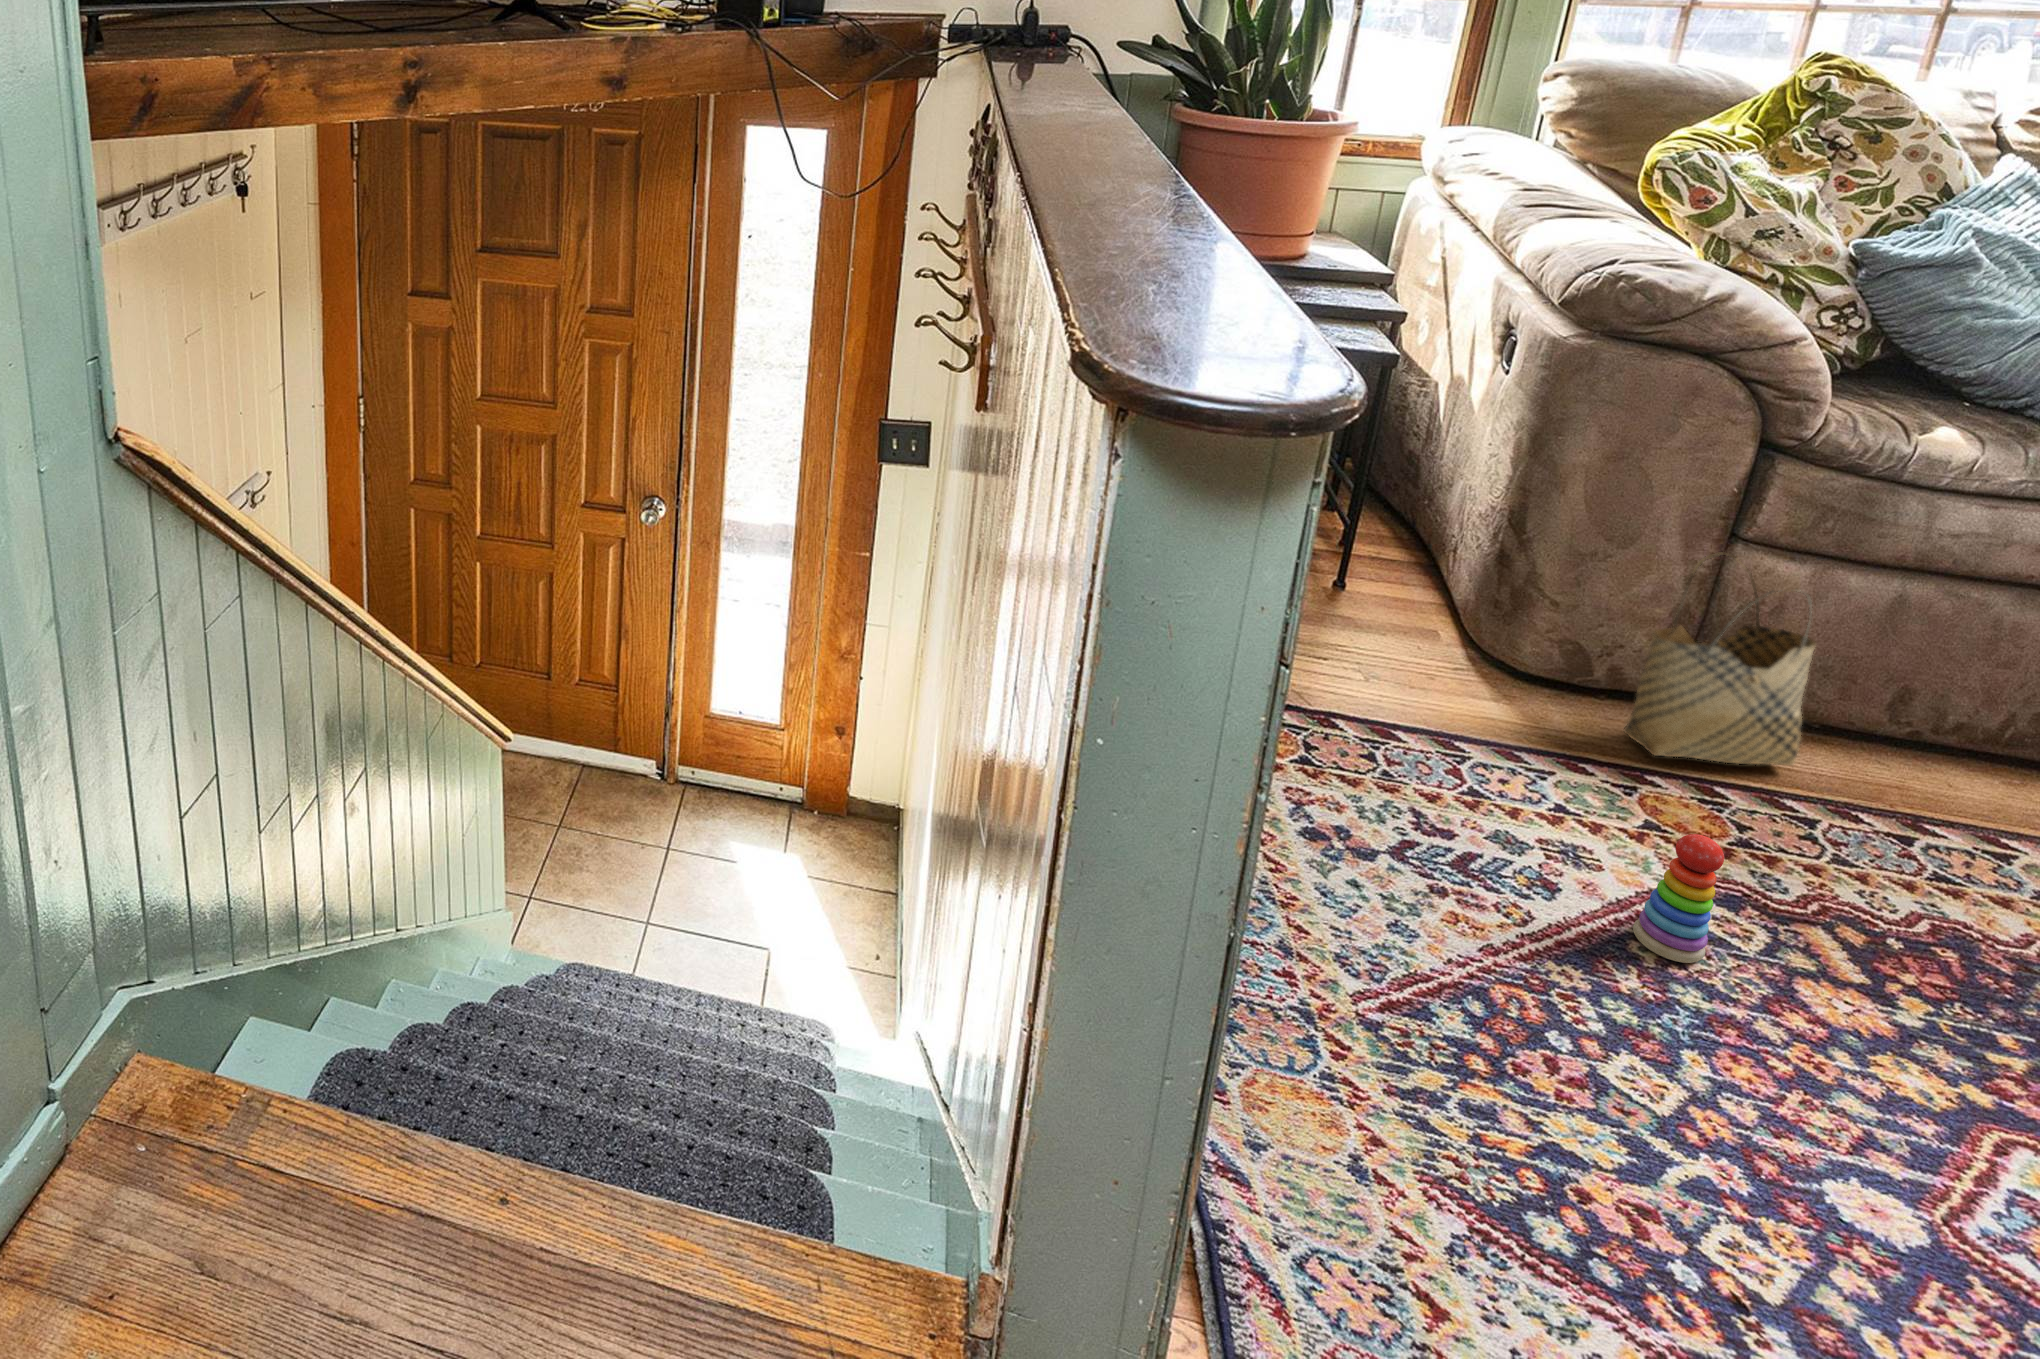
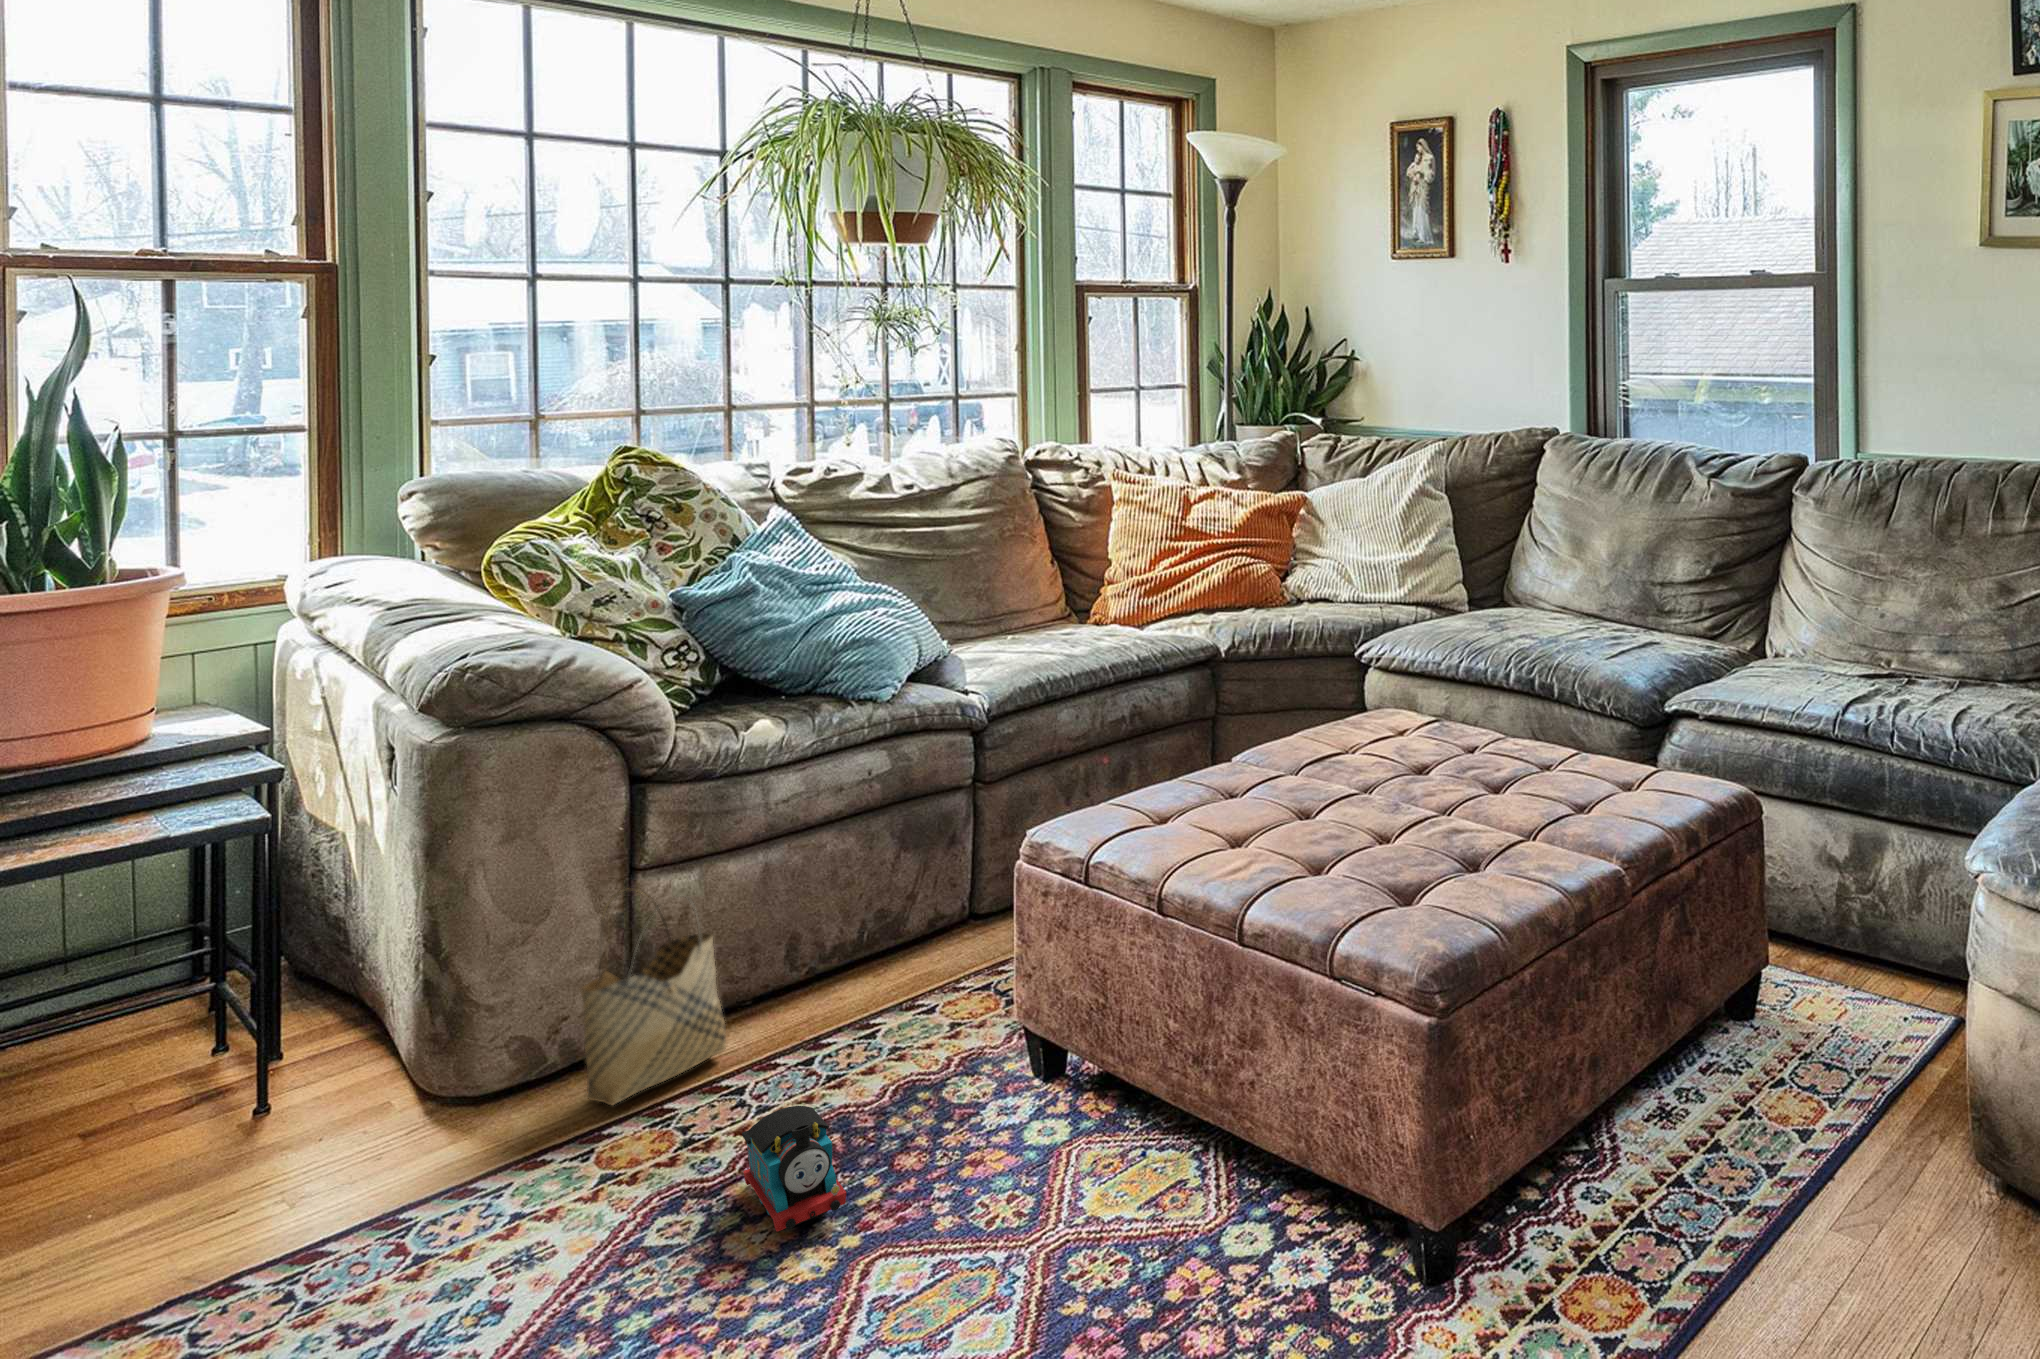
stacking toy: present [1633,834,1724,963] -> none [595,1152,658,1292]
toy train: none [1818,885,1976,1050] -> present [742,1106,846,1232]

